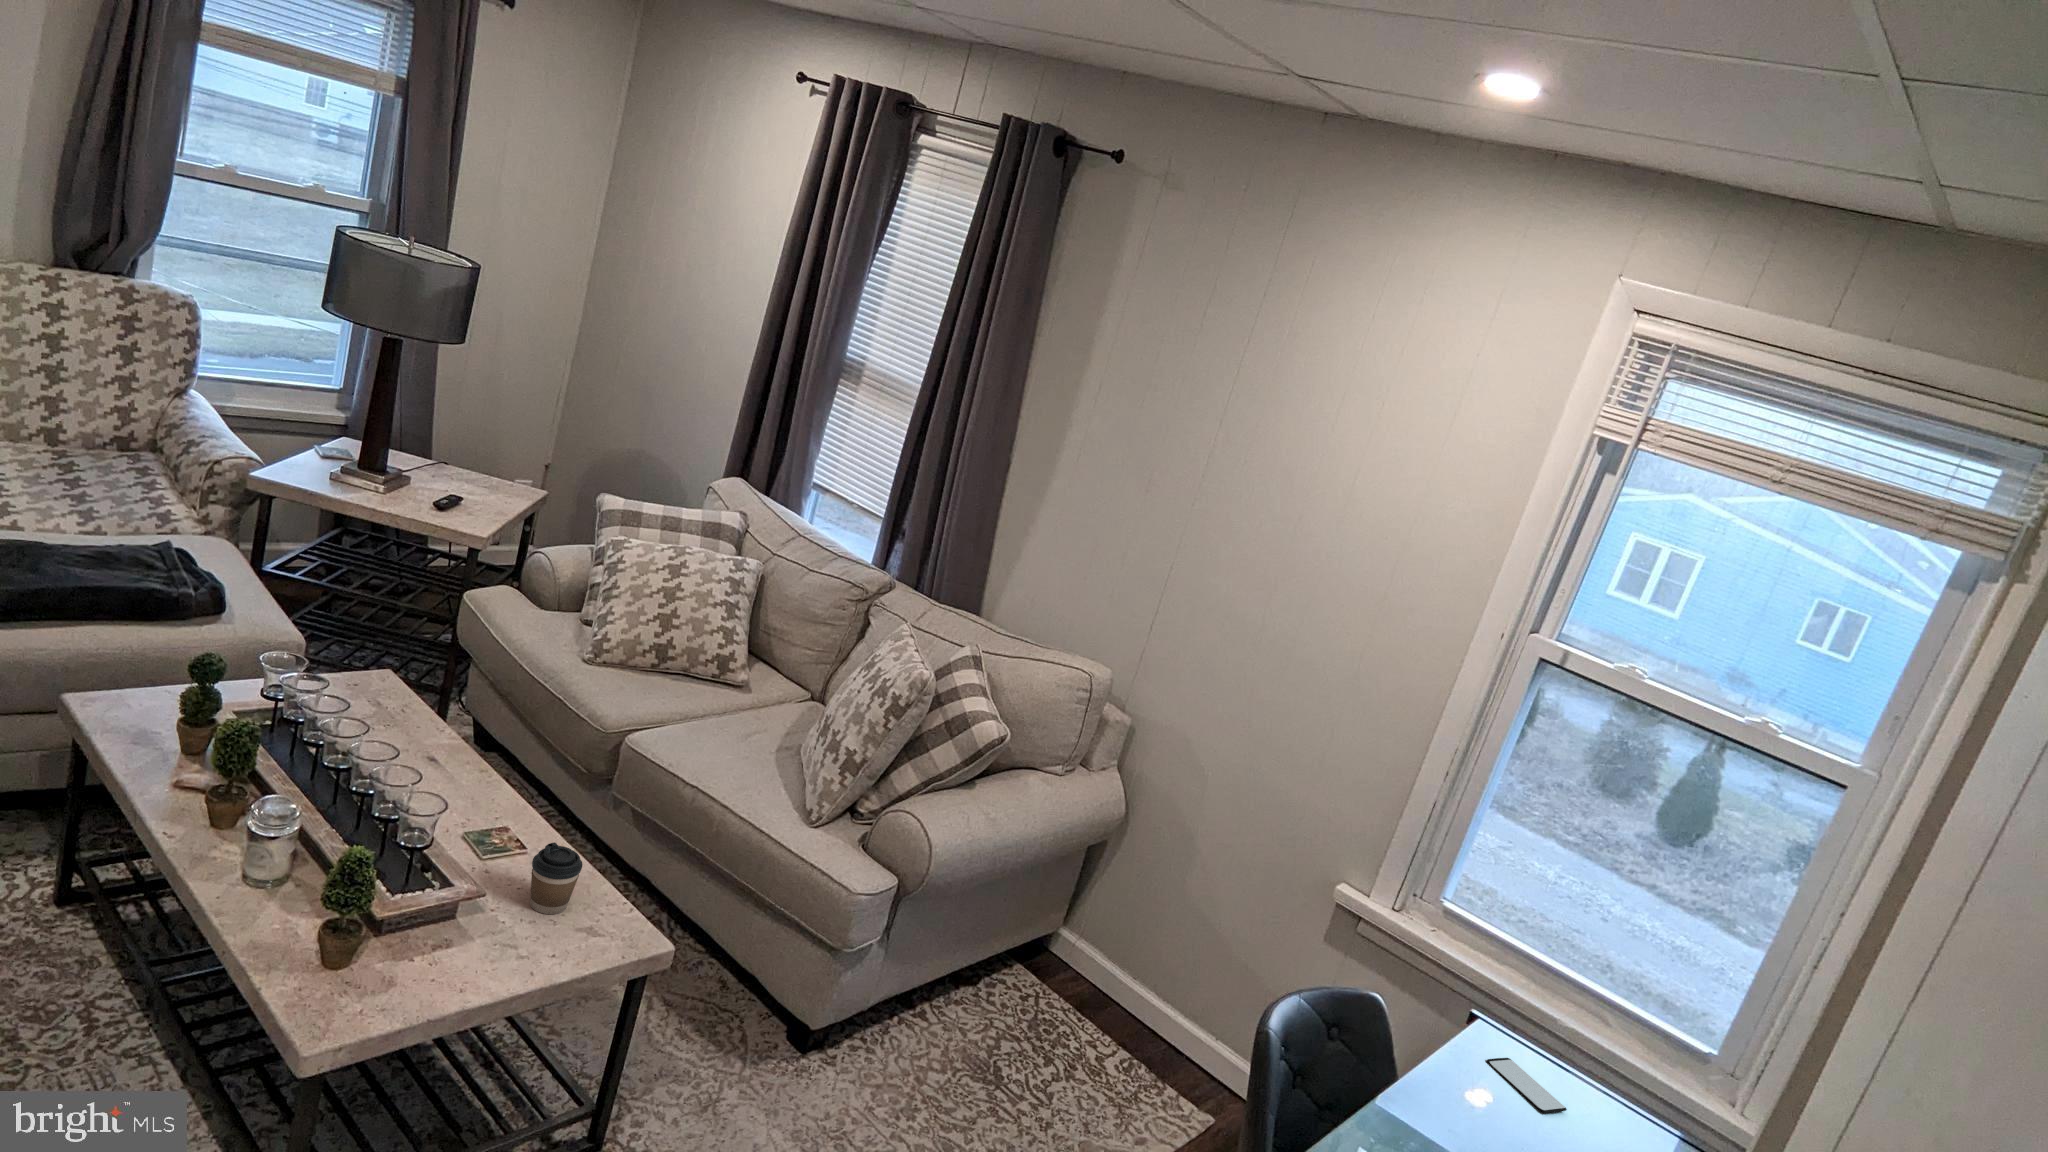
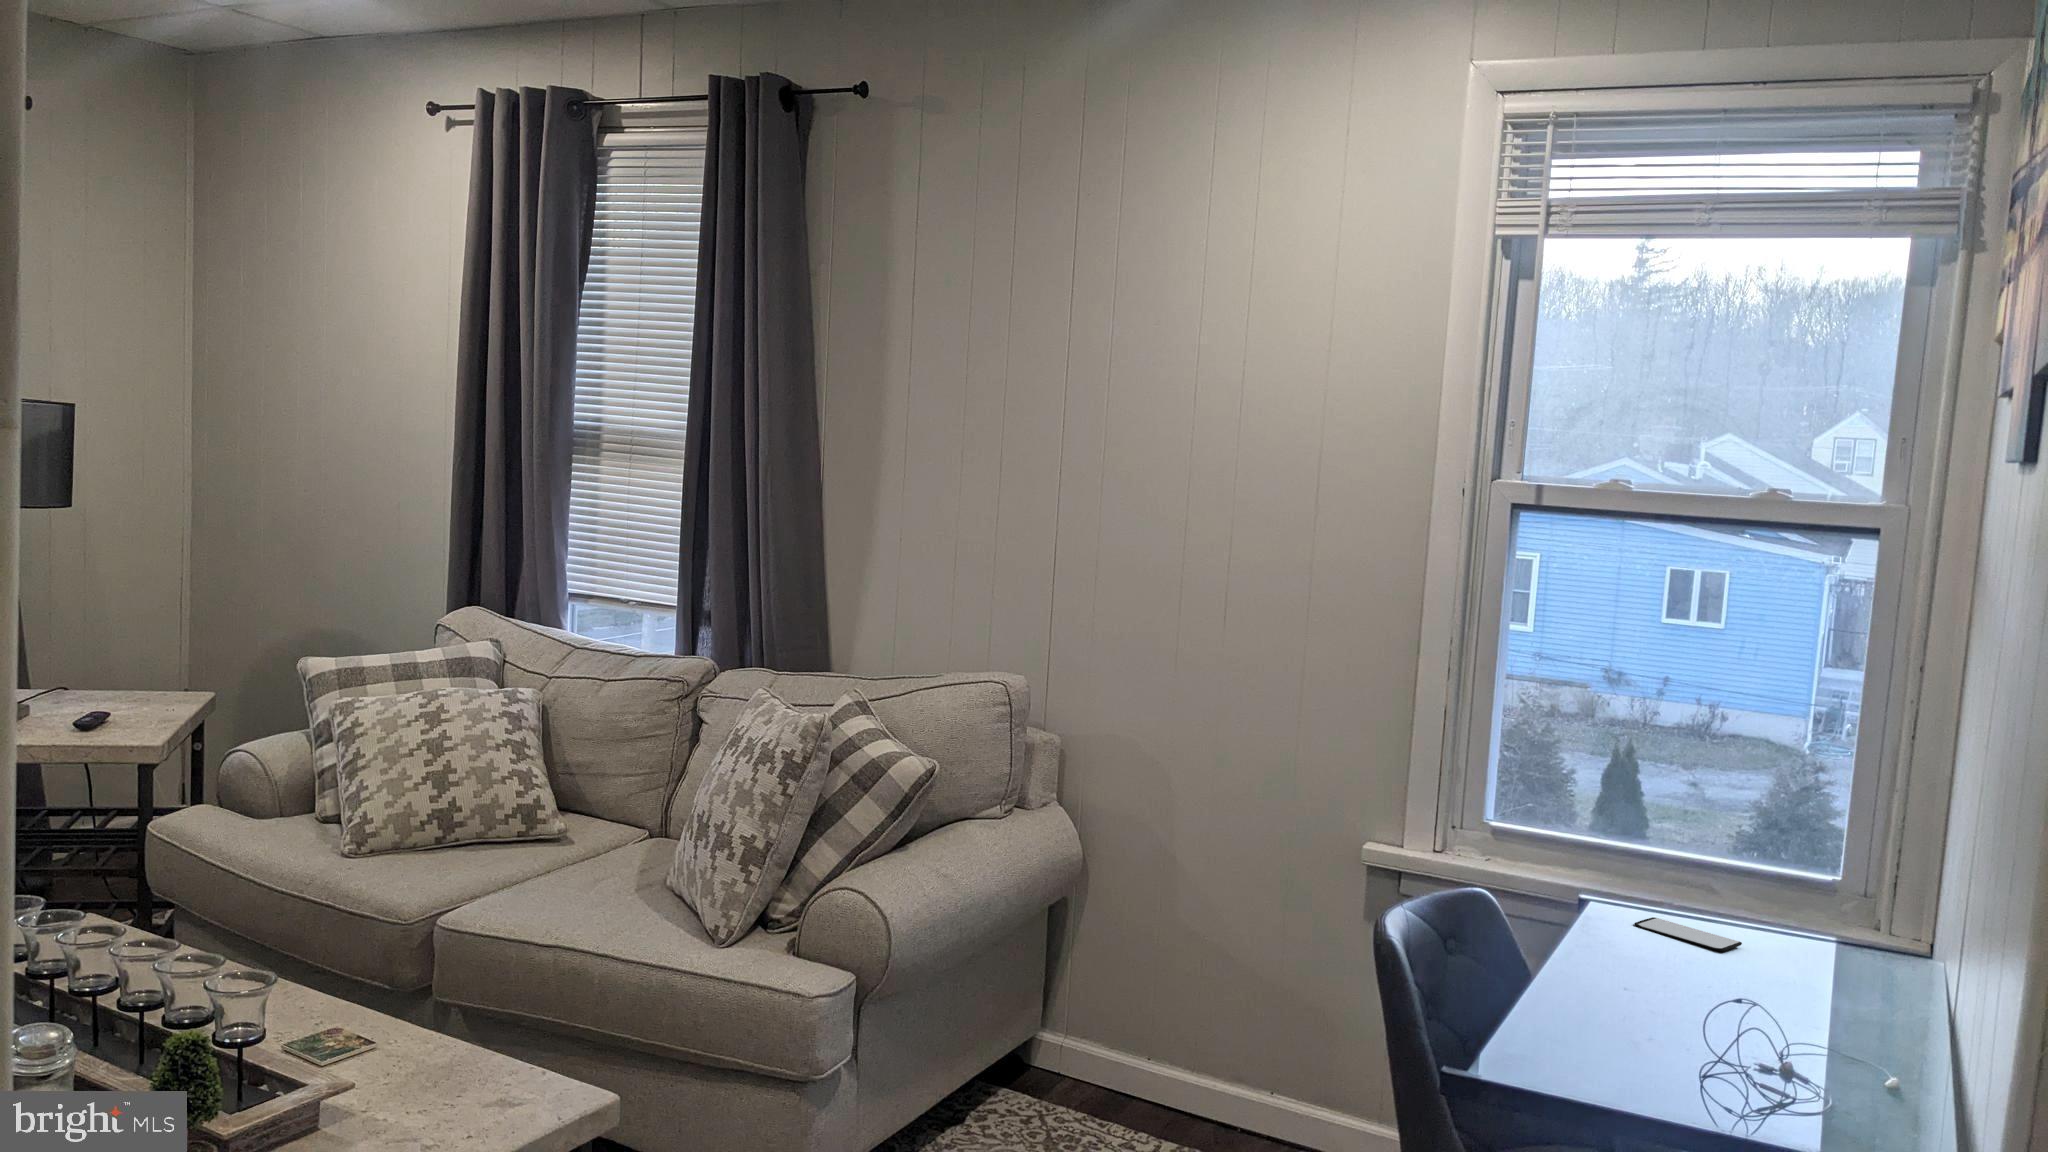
coffee cup: present [530,842,582,914] -> none [389,1011,460,1112]

